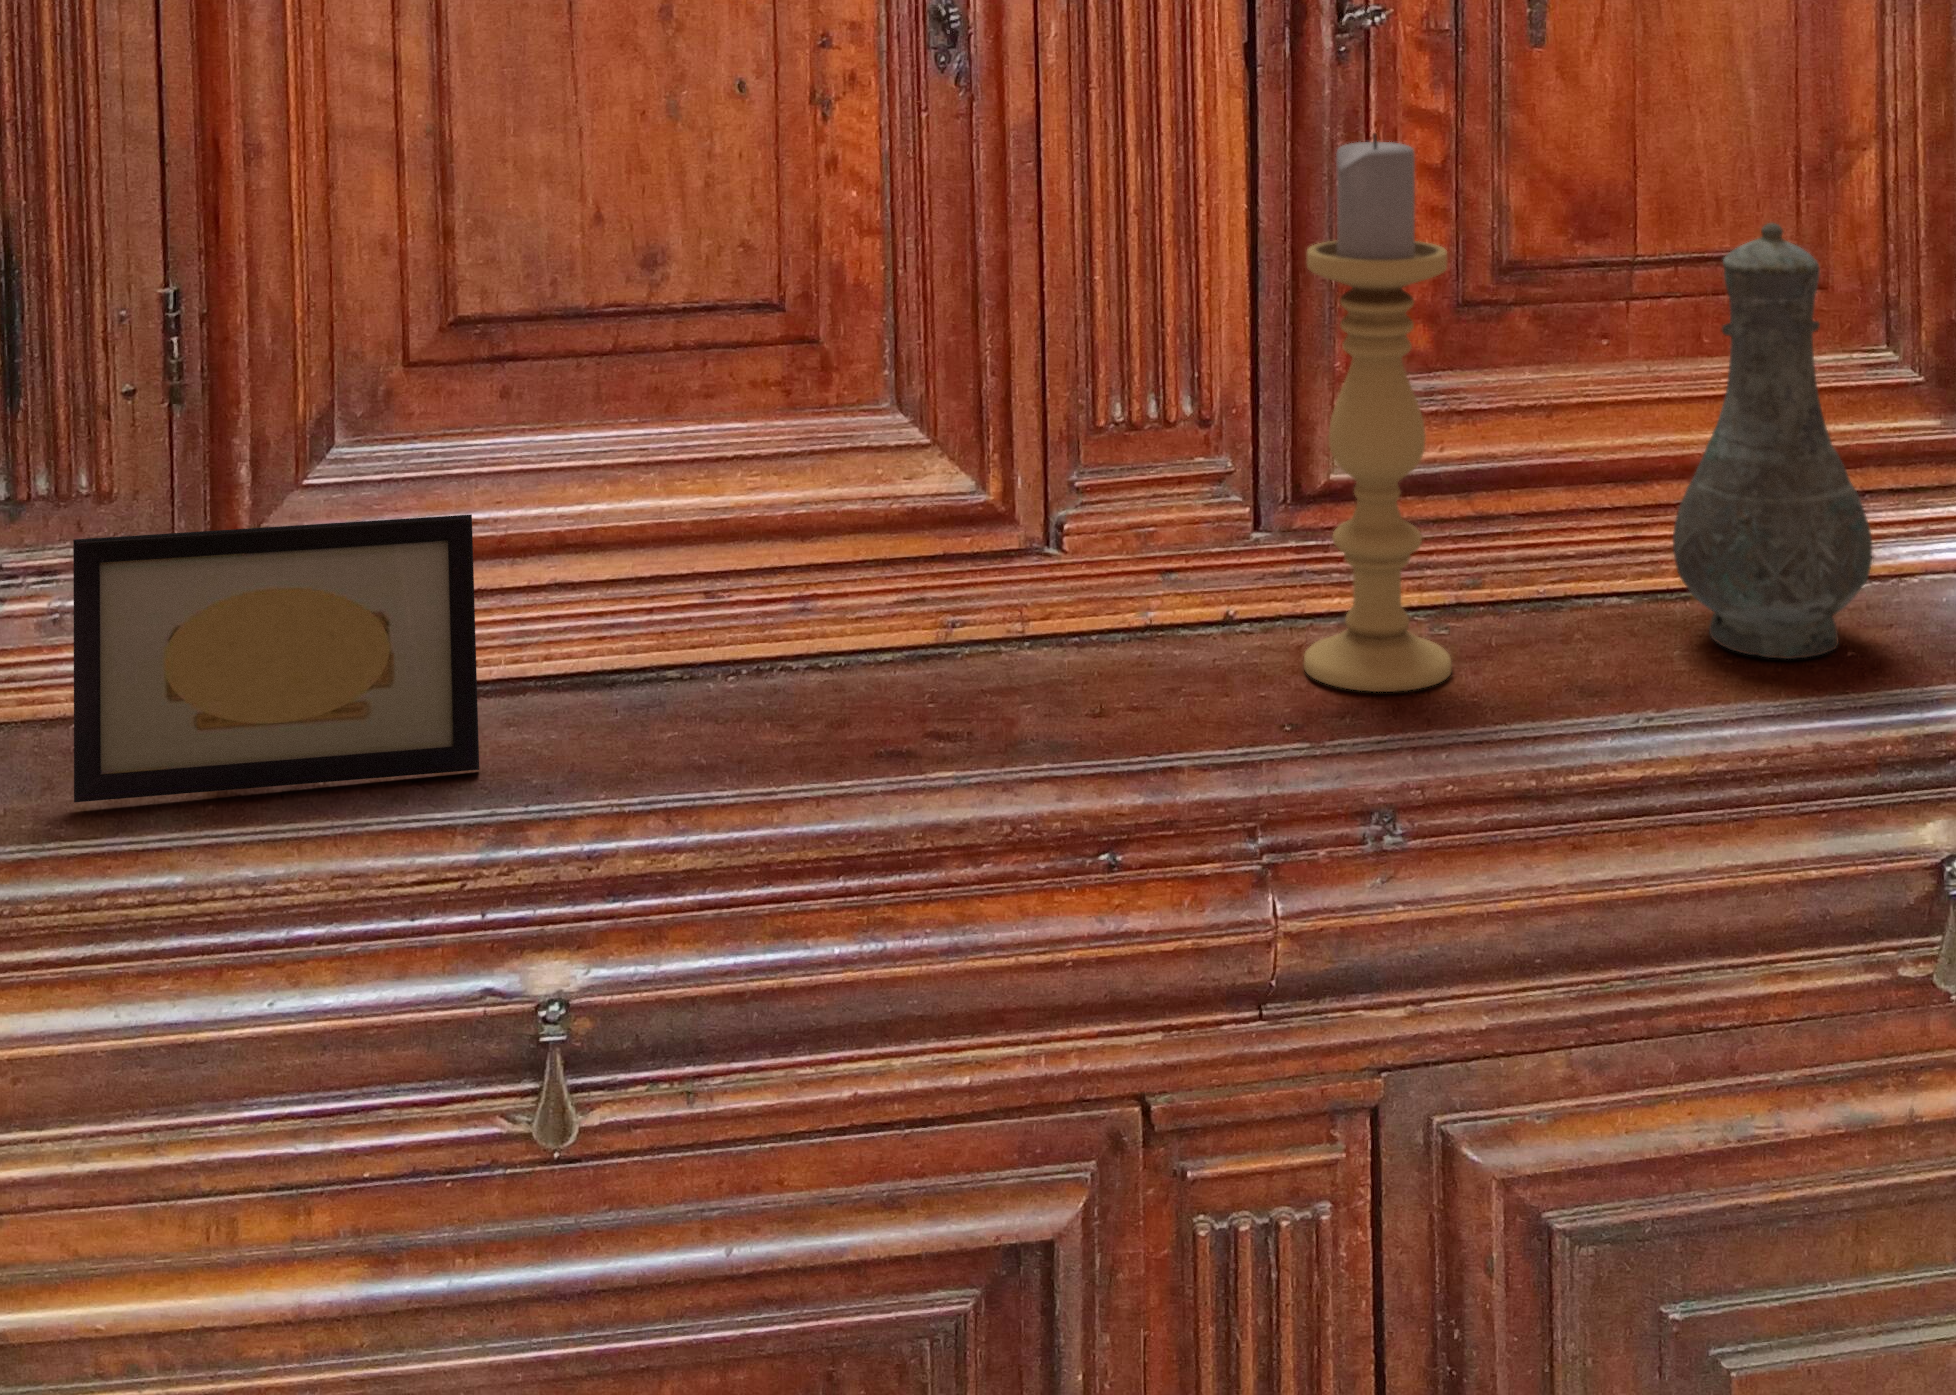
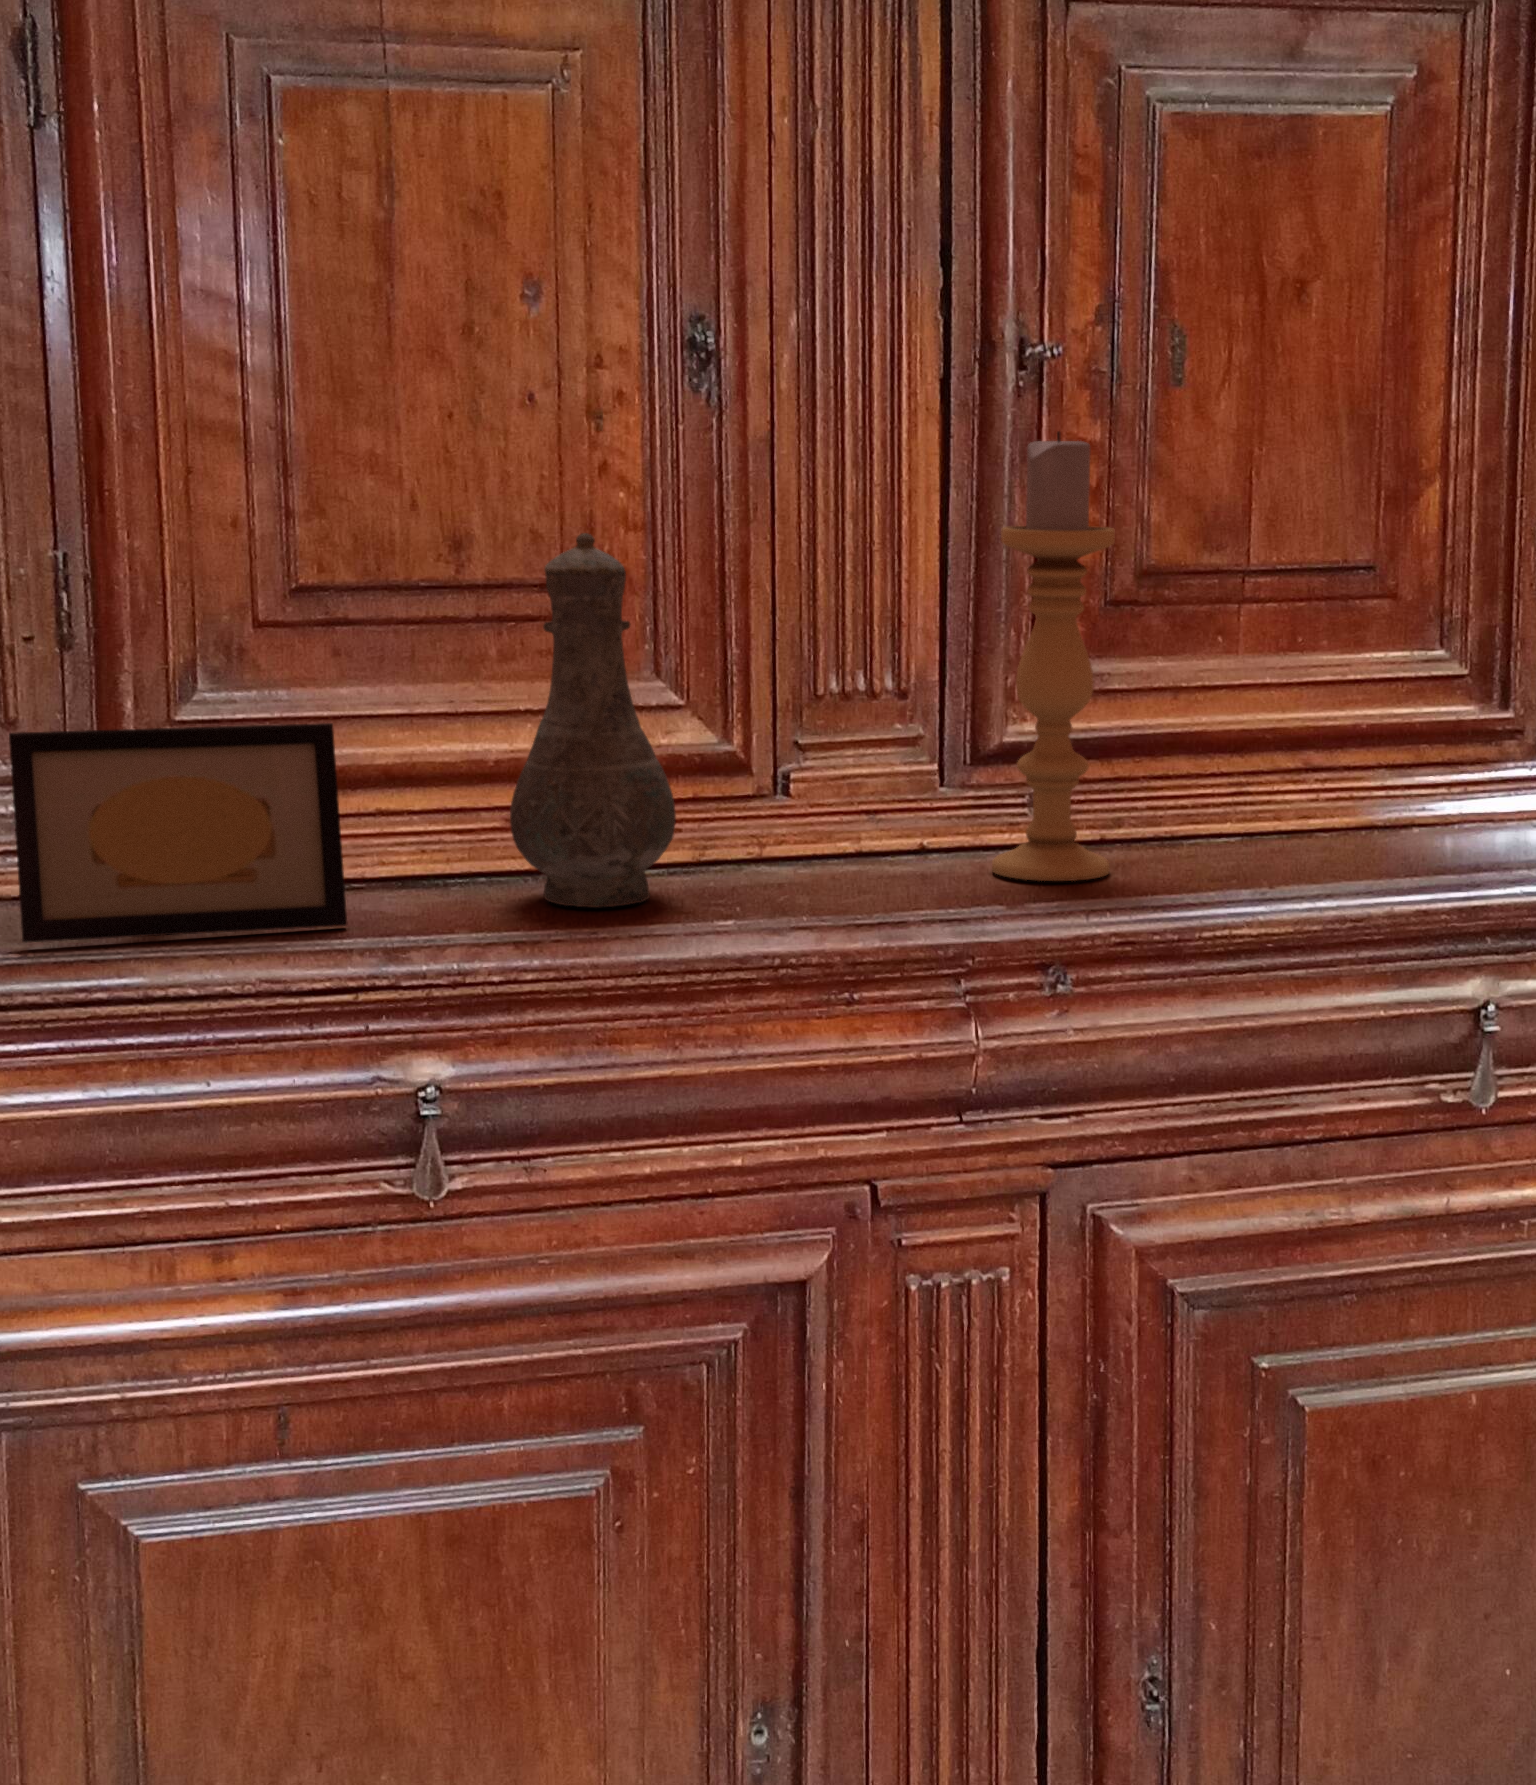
vase: present [1673,223,1872,659] -> present [510,533,676,907]

